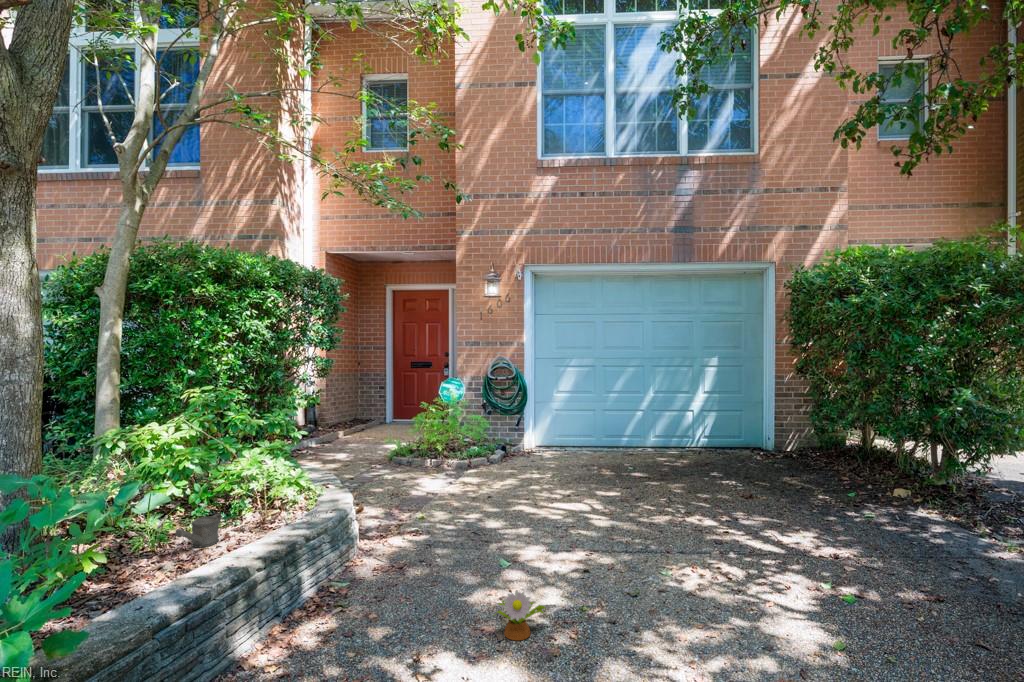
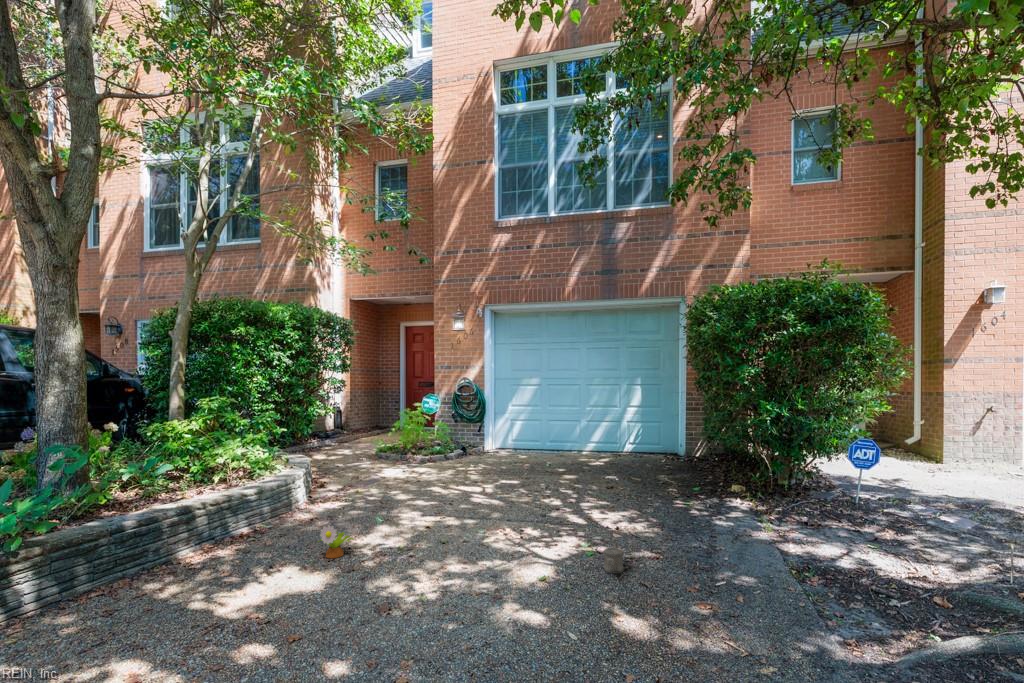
watering can: present [176,513,221,547] -> present [604,545,624,574]

